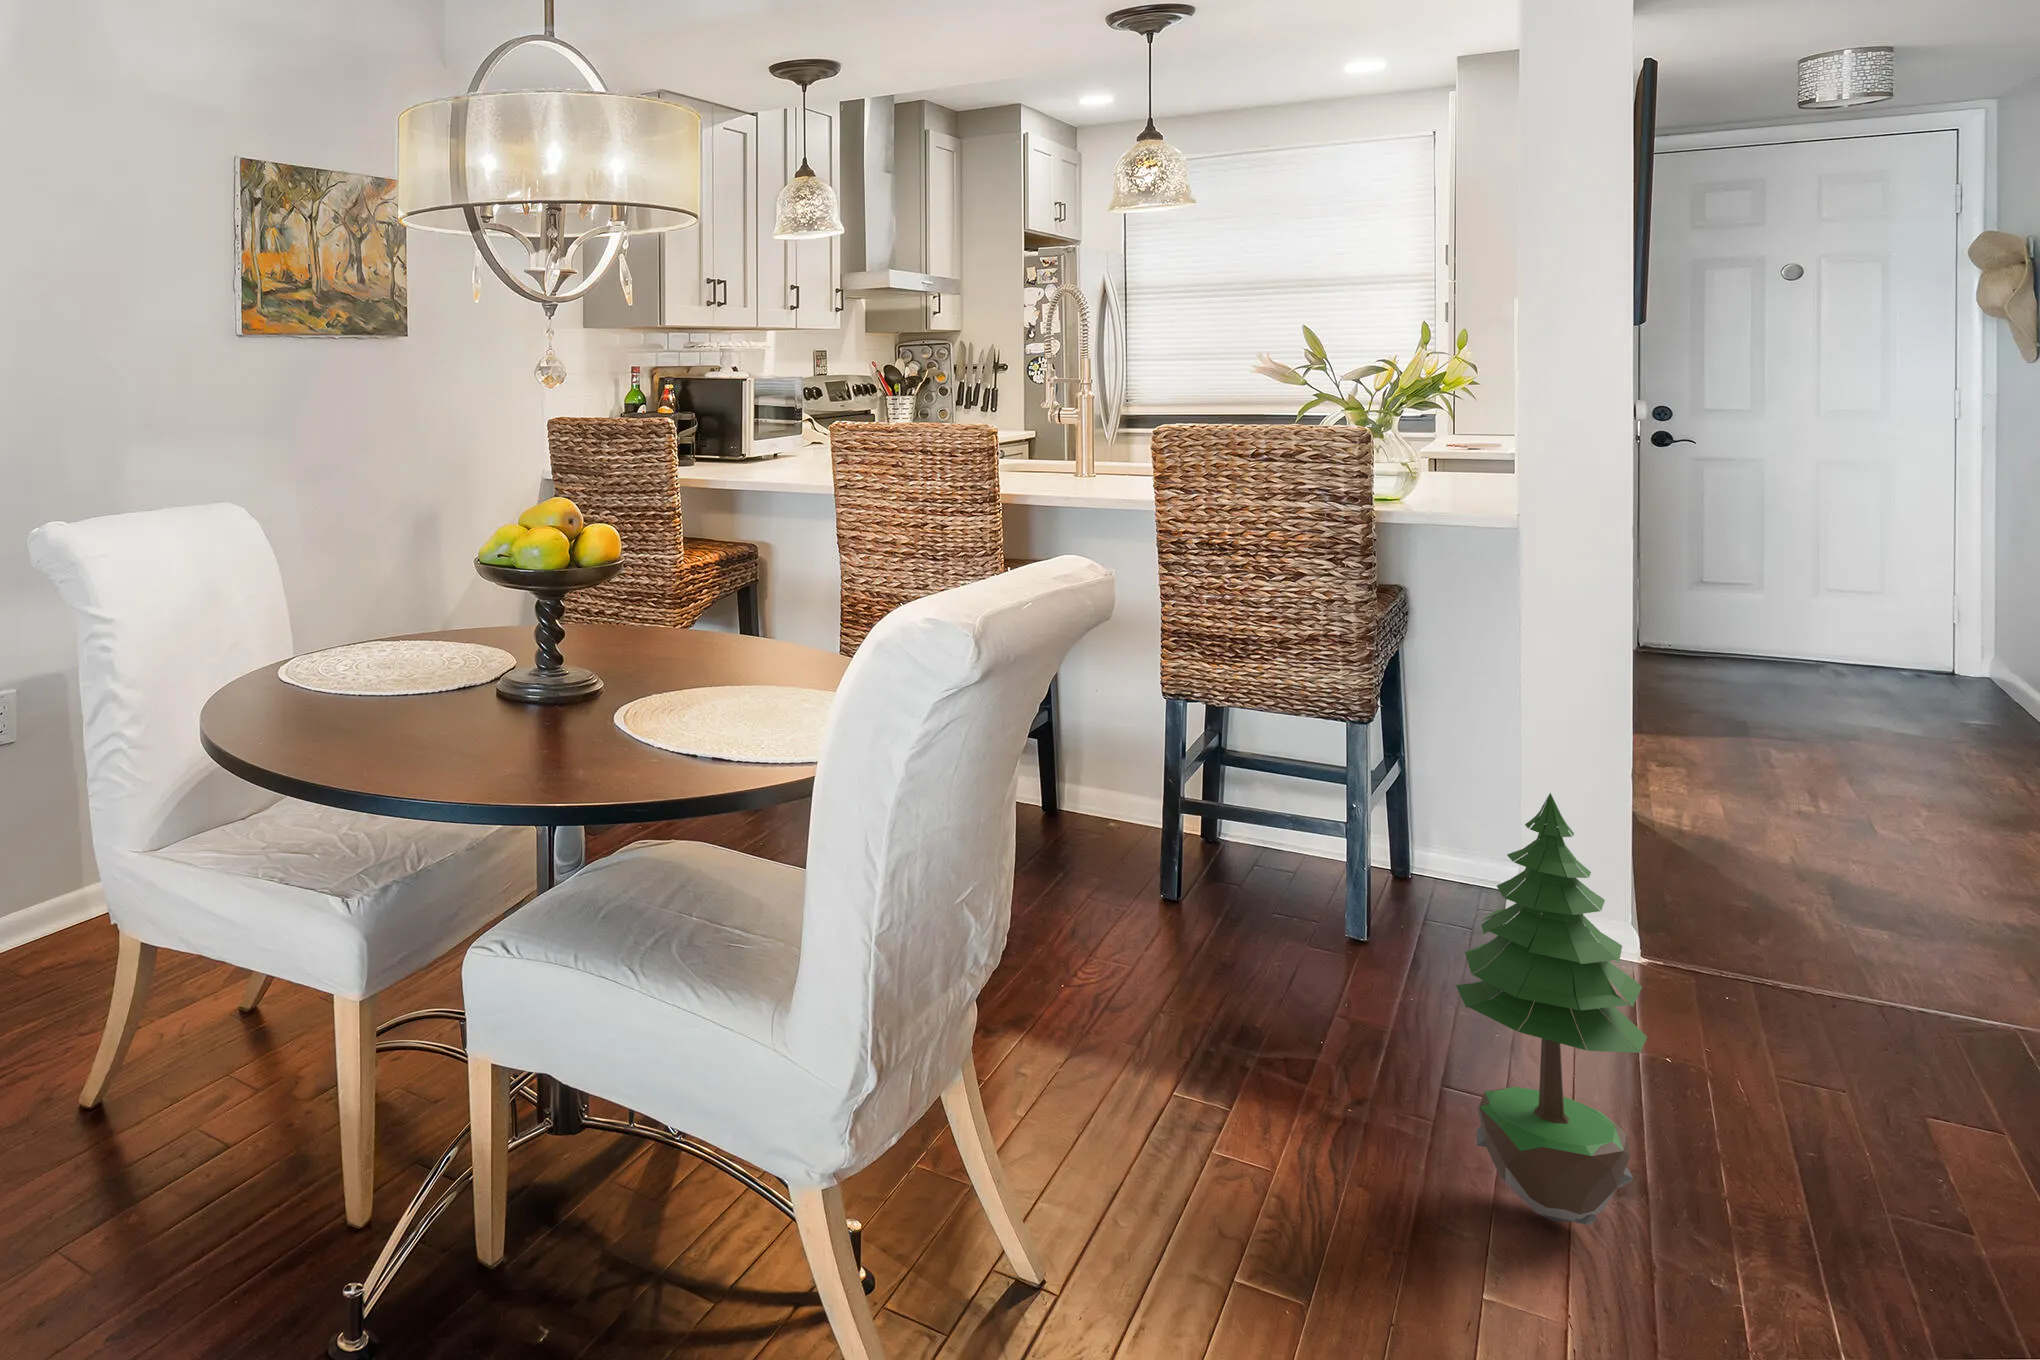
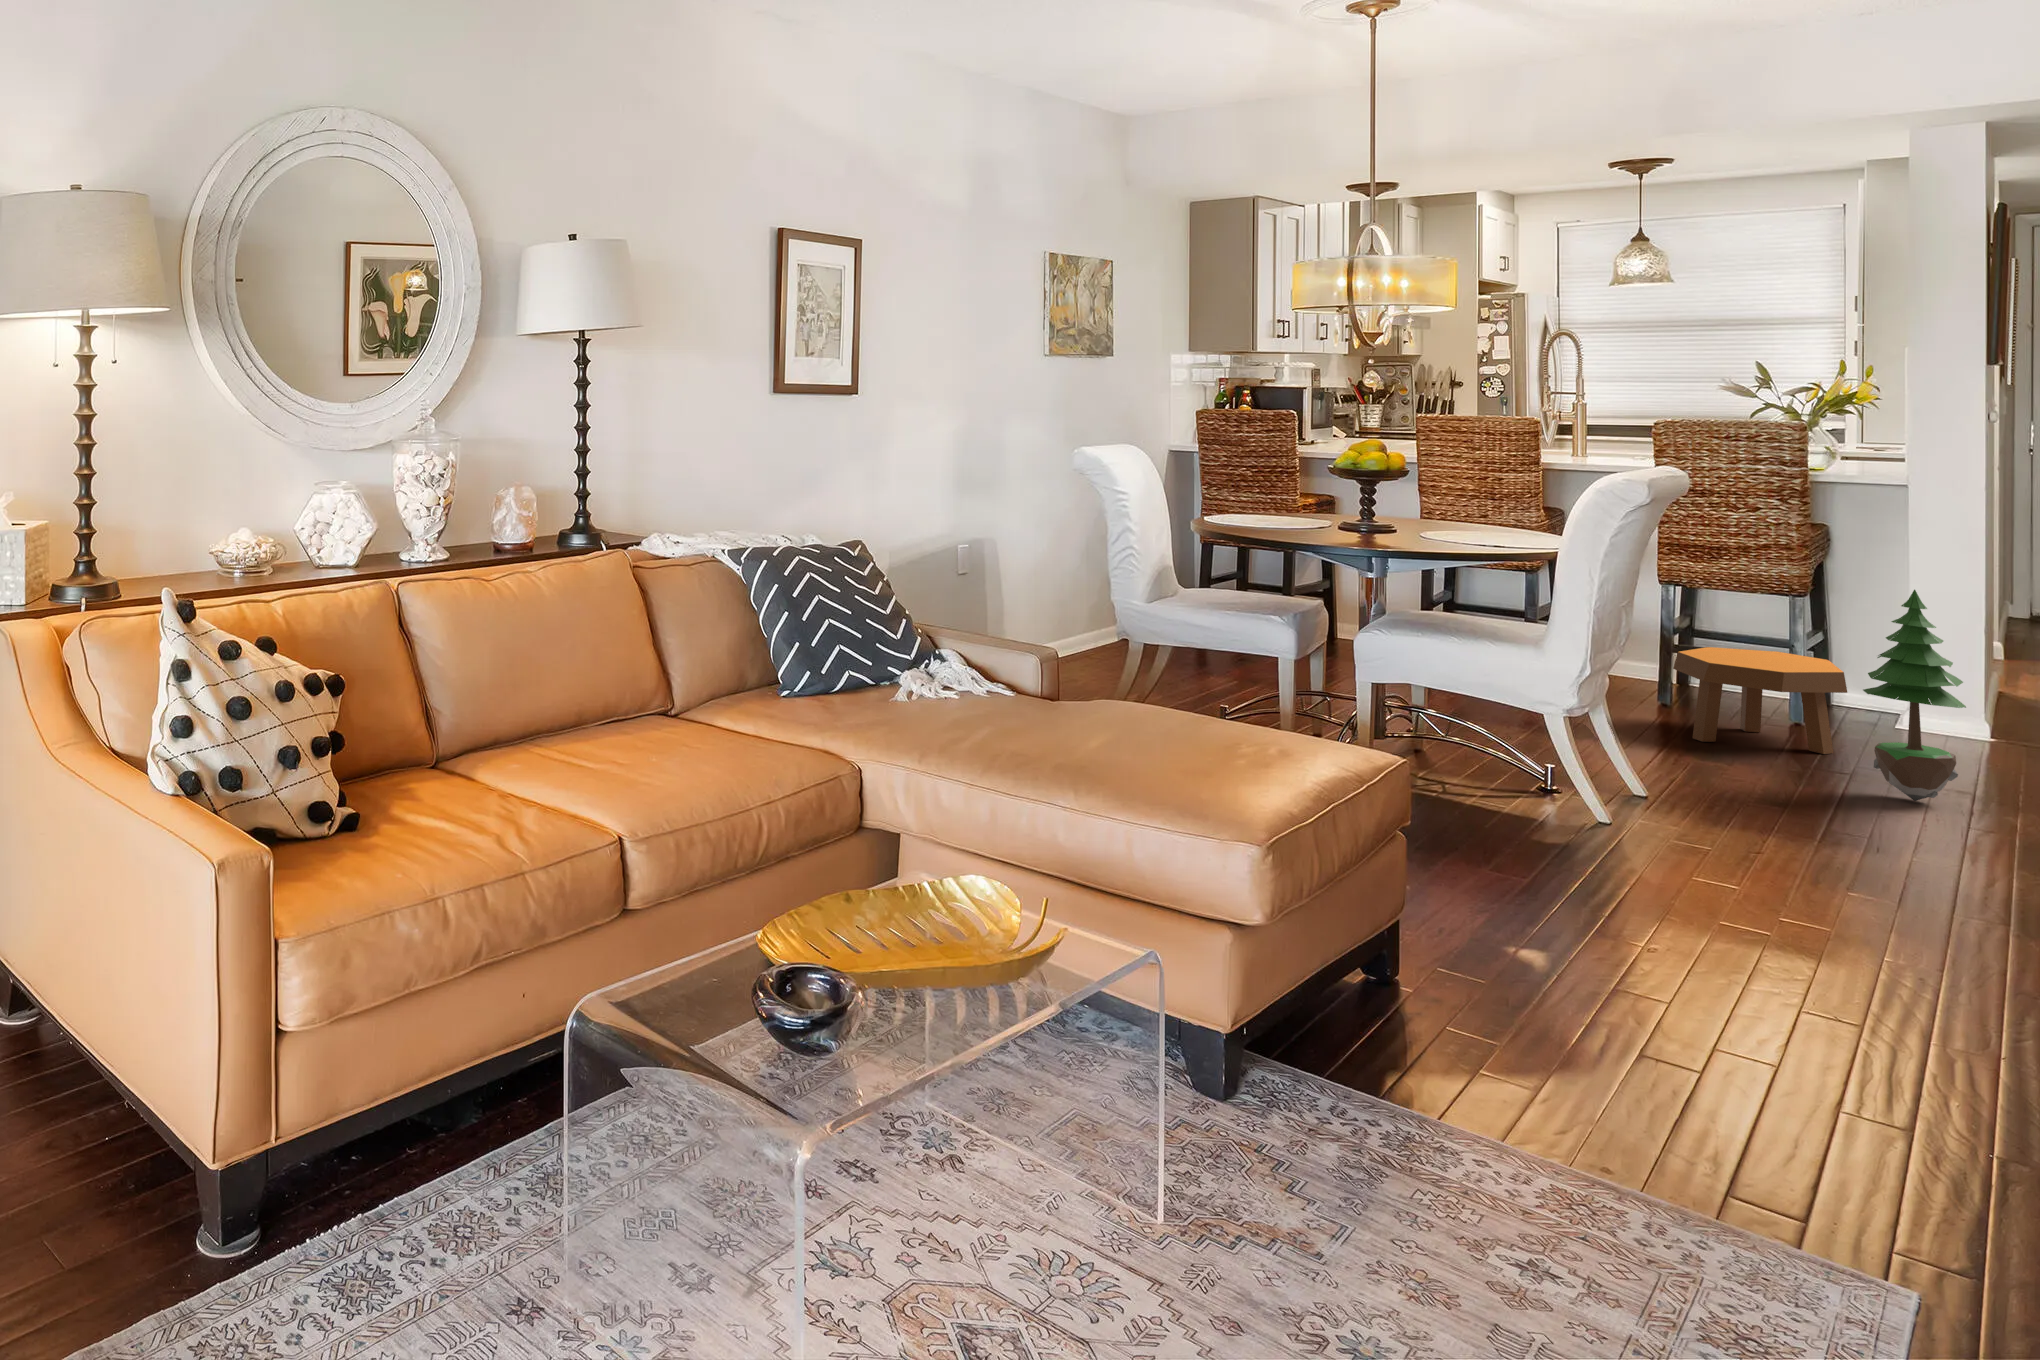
footstool: none [1167,809,1432,1031] -> present [1673,647,1847,754]

